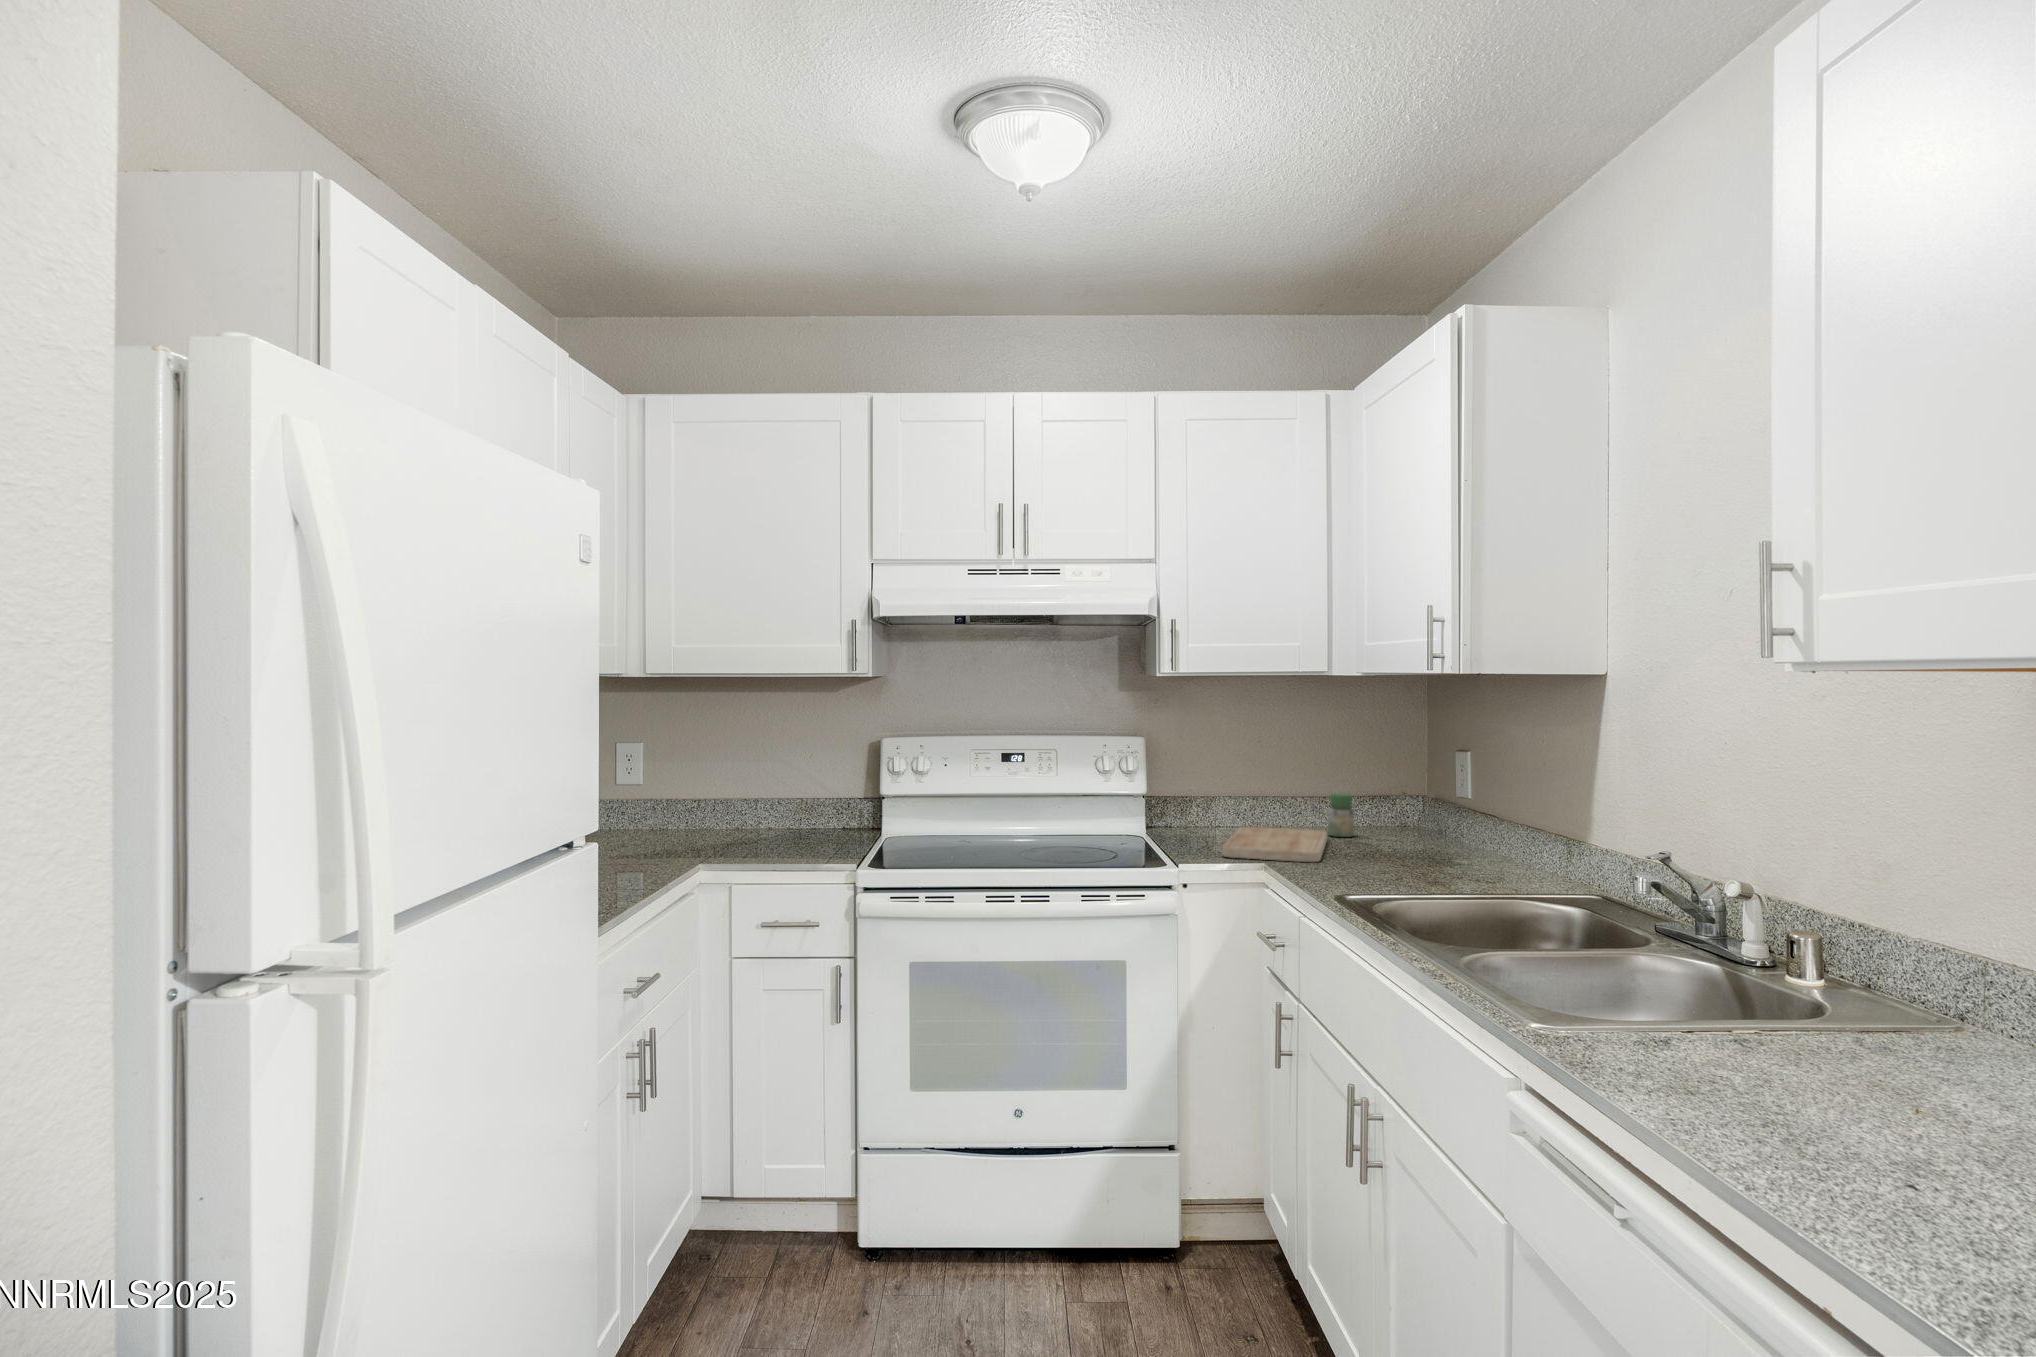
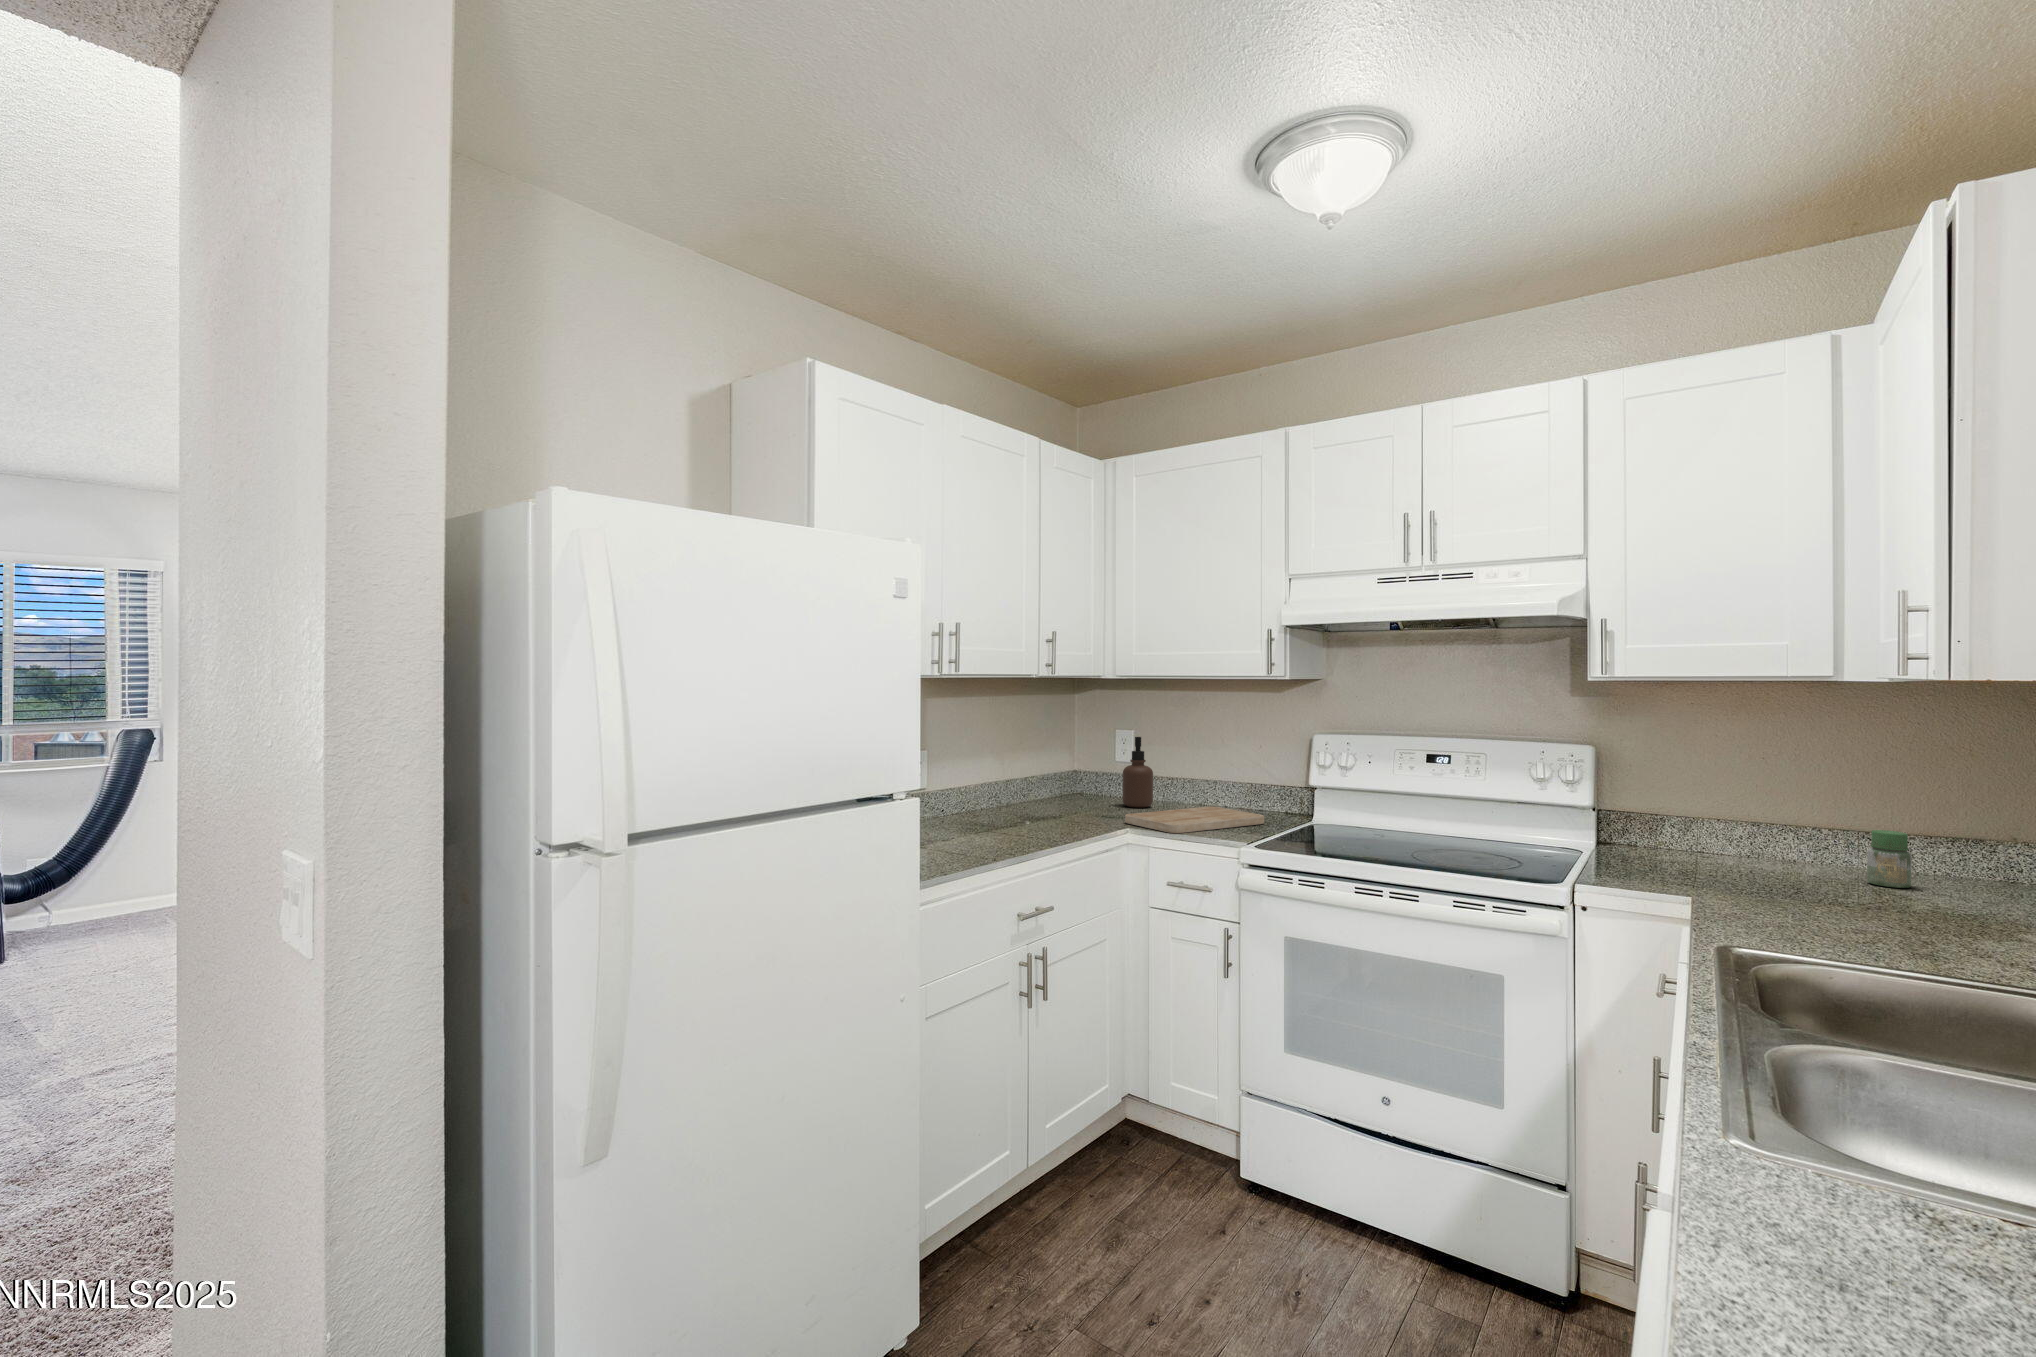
soap dispenser: none [643,752,683,840] -> present [1123,737,1153,808]
cutting board: present [1222,827,1327,862] -> present [1125,807,1264,833]

